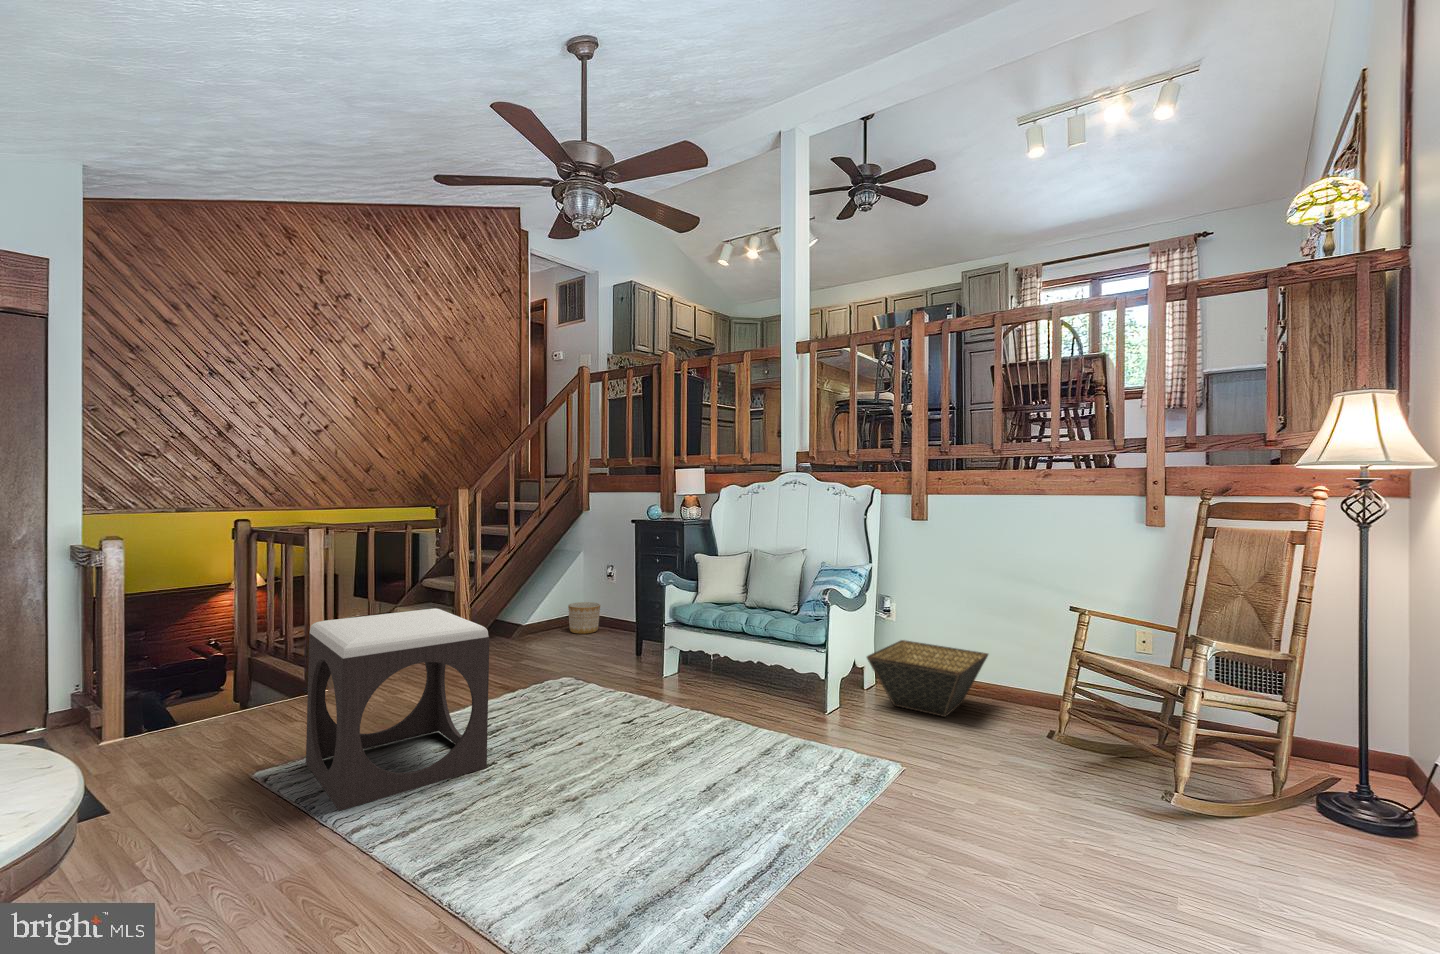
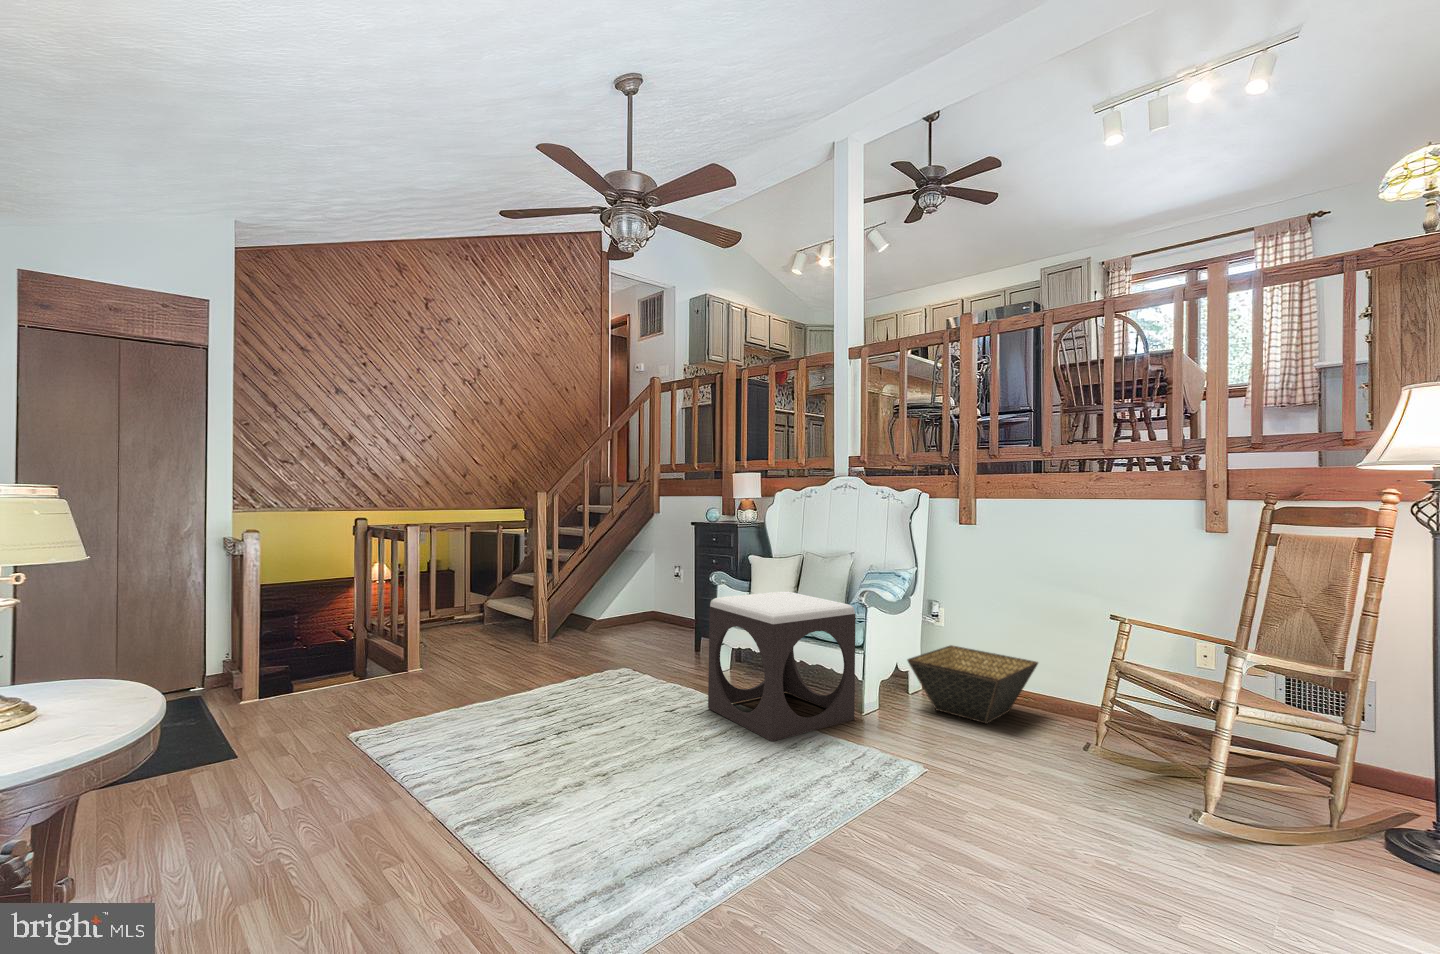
planter: present [568,602,600,634] -> none [639,600,669,630]
footstool: present [306,608,490,811] -> present [708,591,856,741]

